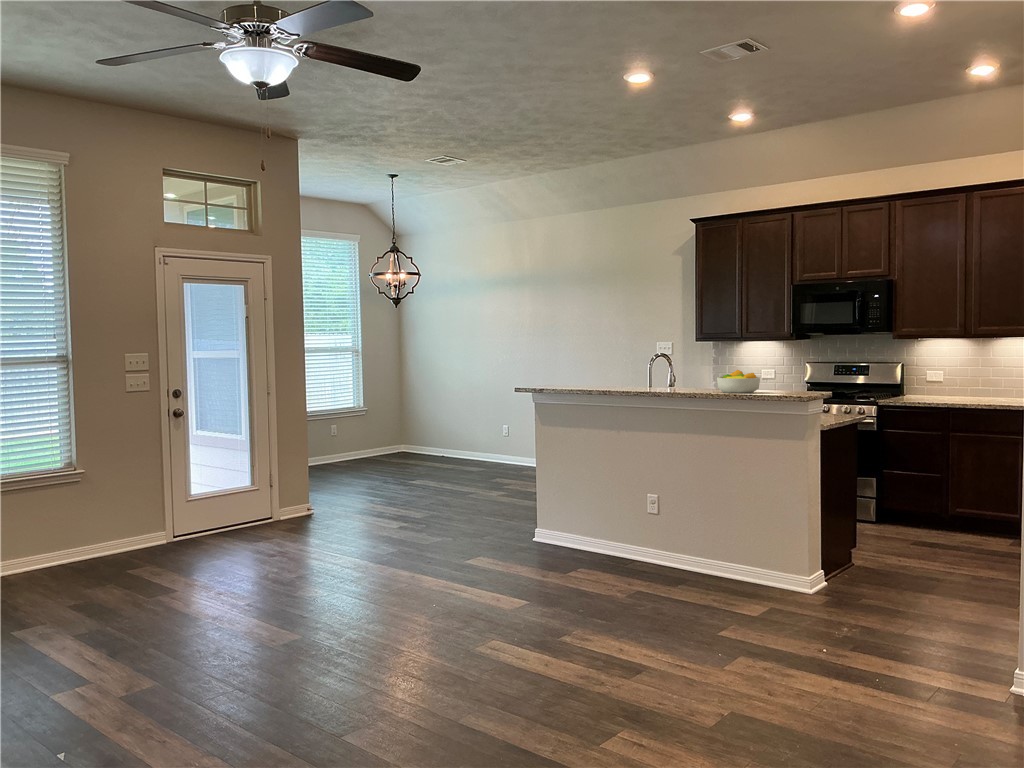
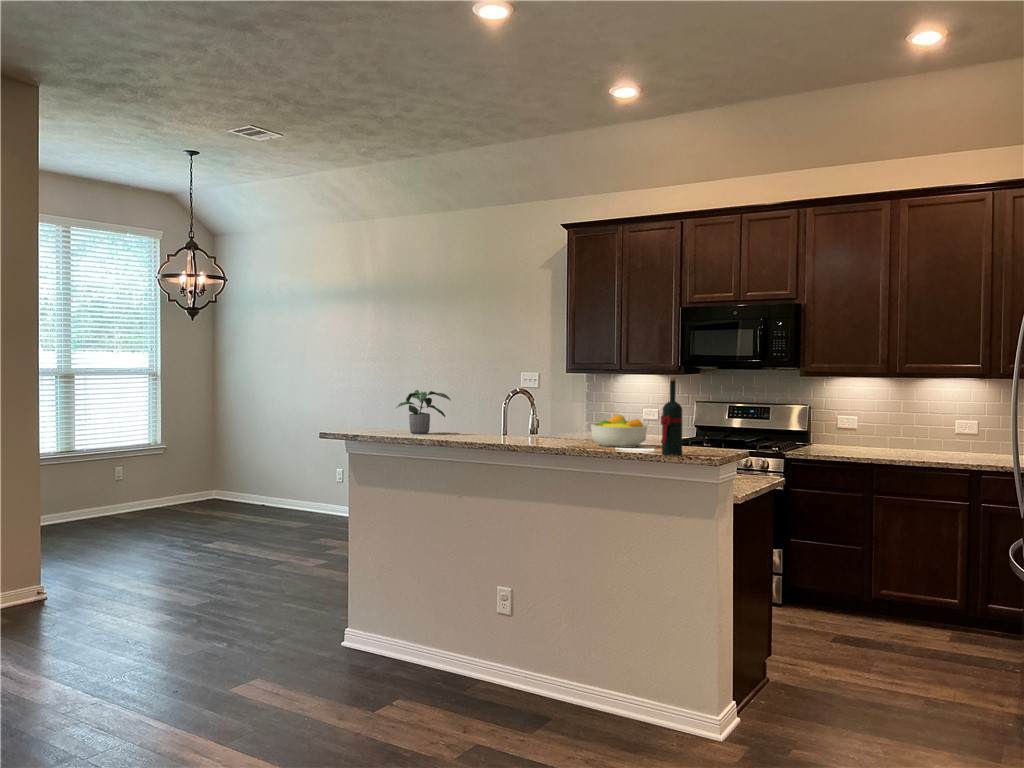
wine bottle: none [768,341,784,396] -> present [661,377,682,455]
potted plant: none [566,356,607,389] -> present [396,390,450,434]

